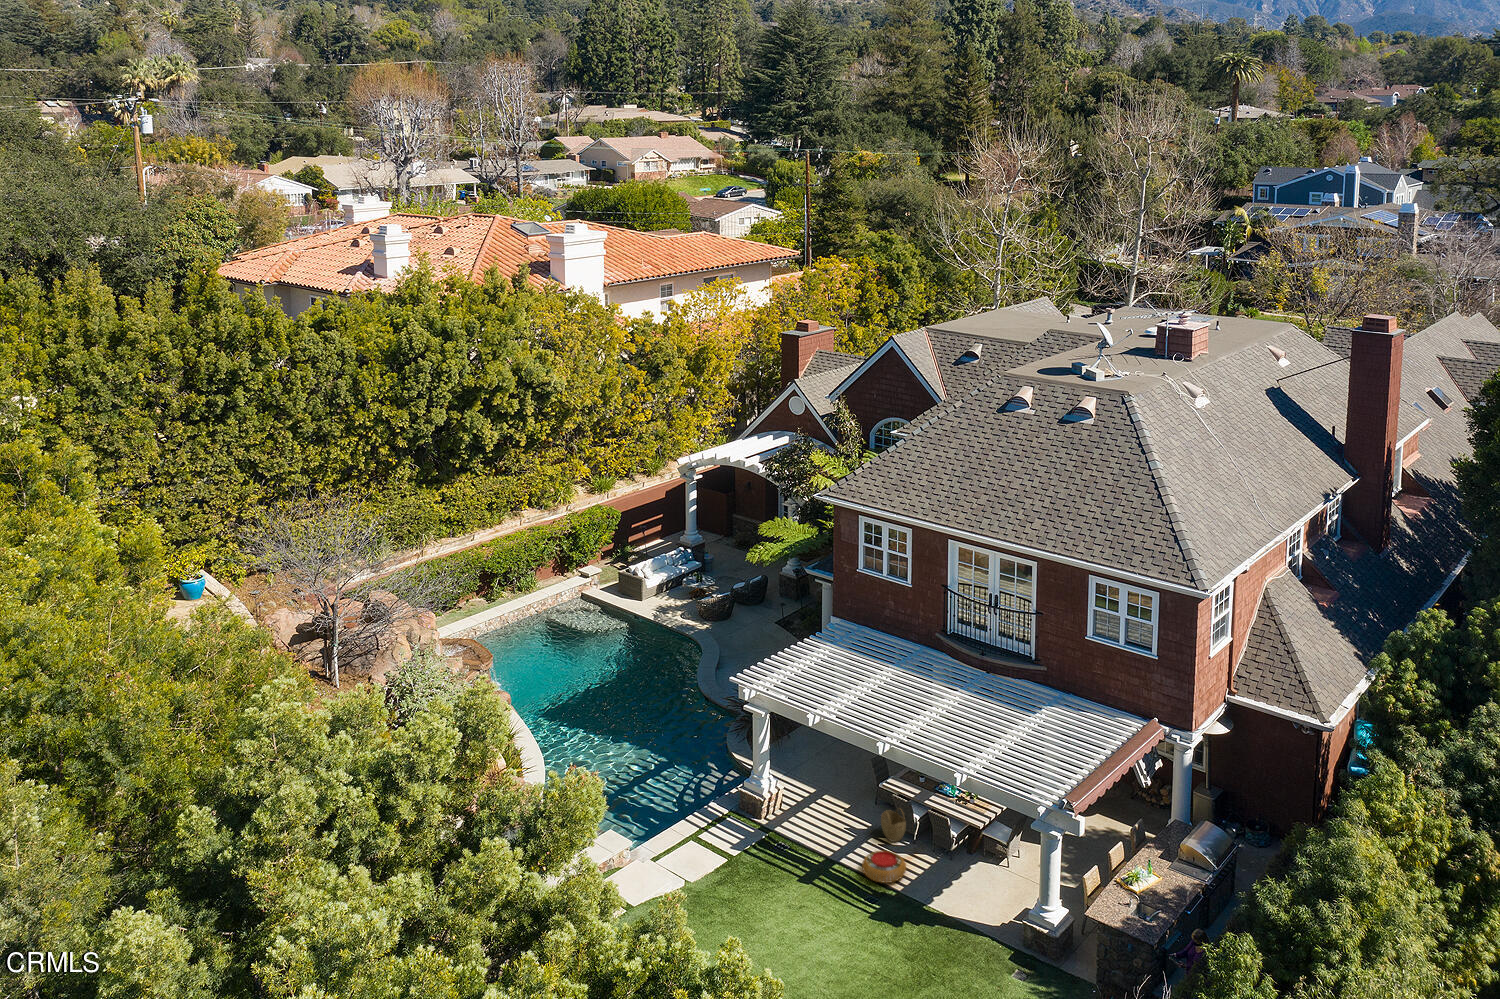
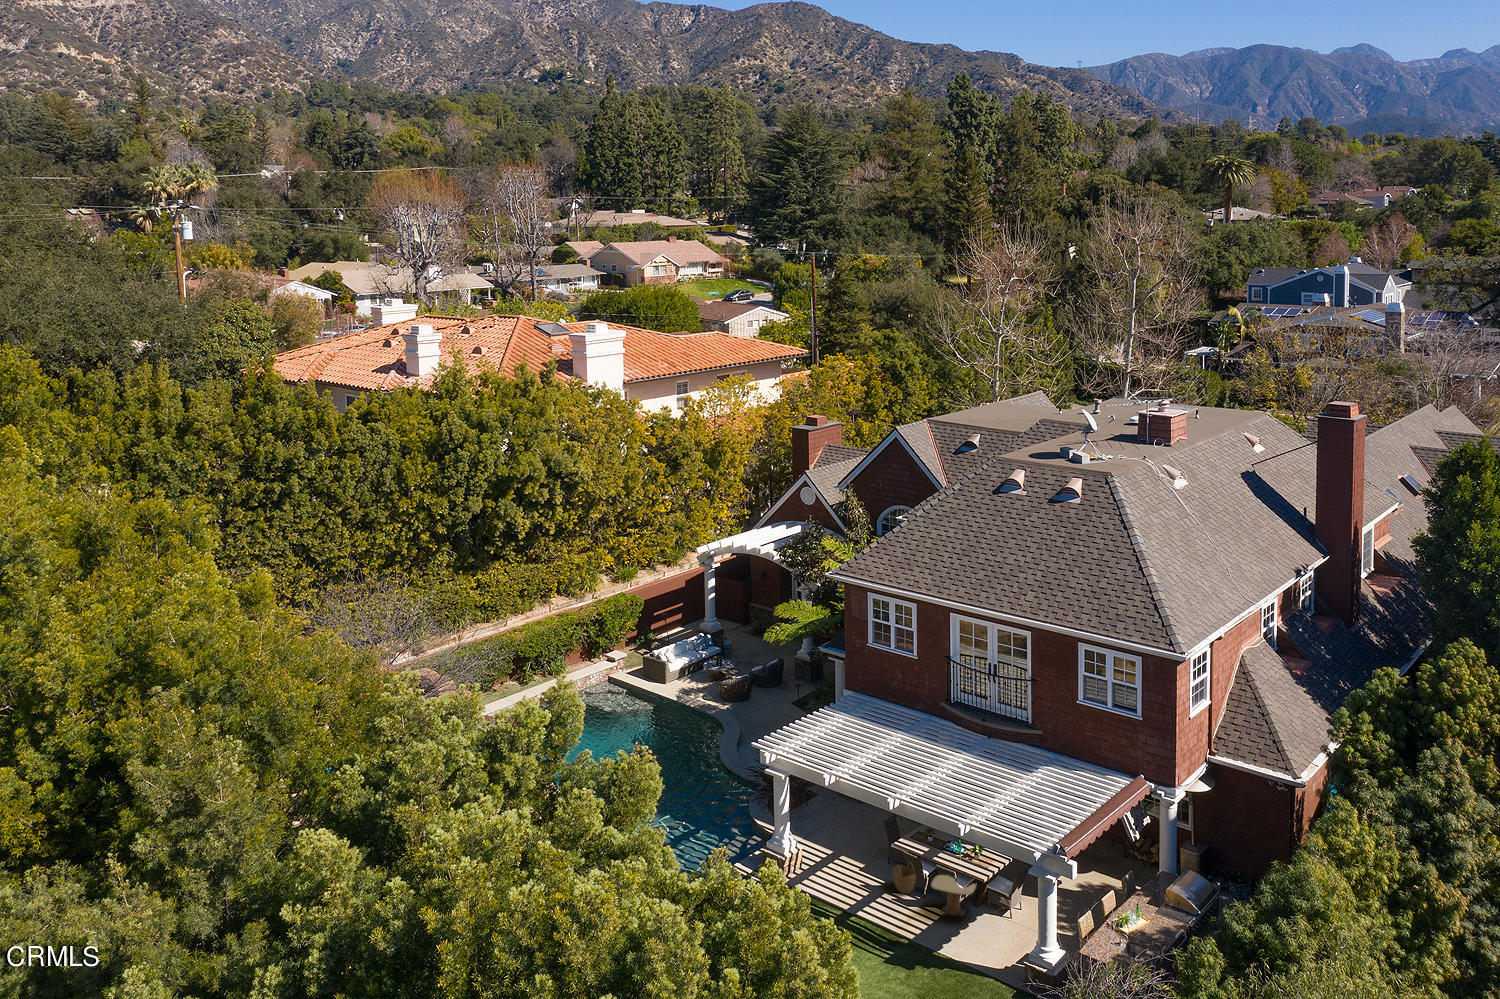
side table: none [922,823,972,869] -> present [931,875,976,917]
pouf: present [862,851,906,883] -> none [876,900,917,929]

